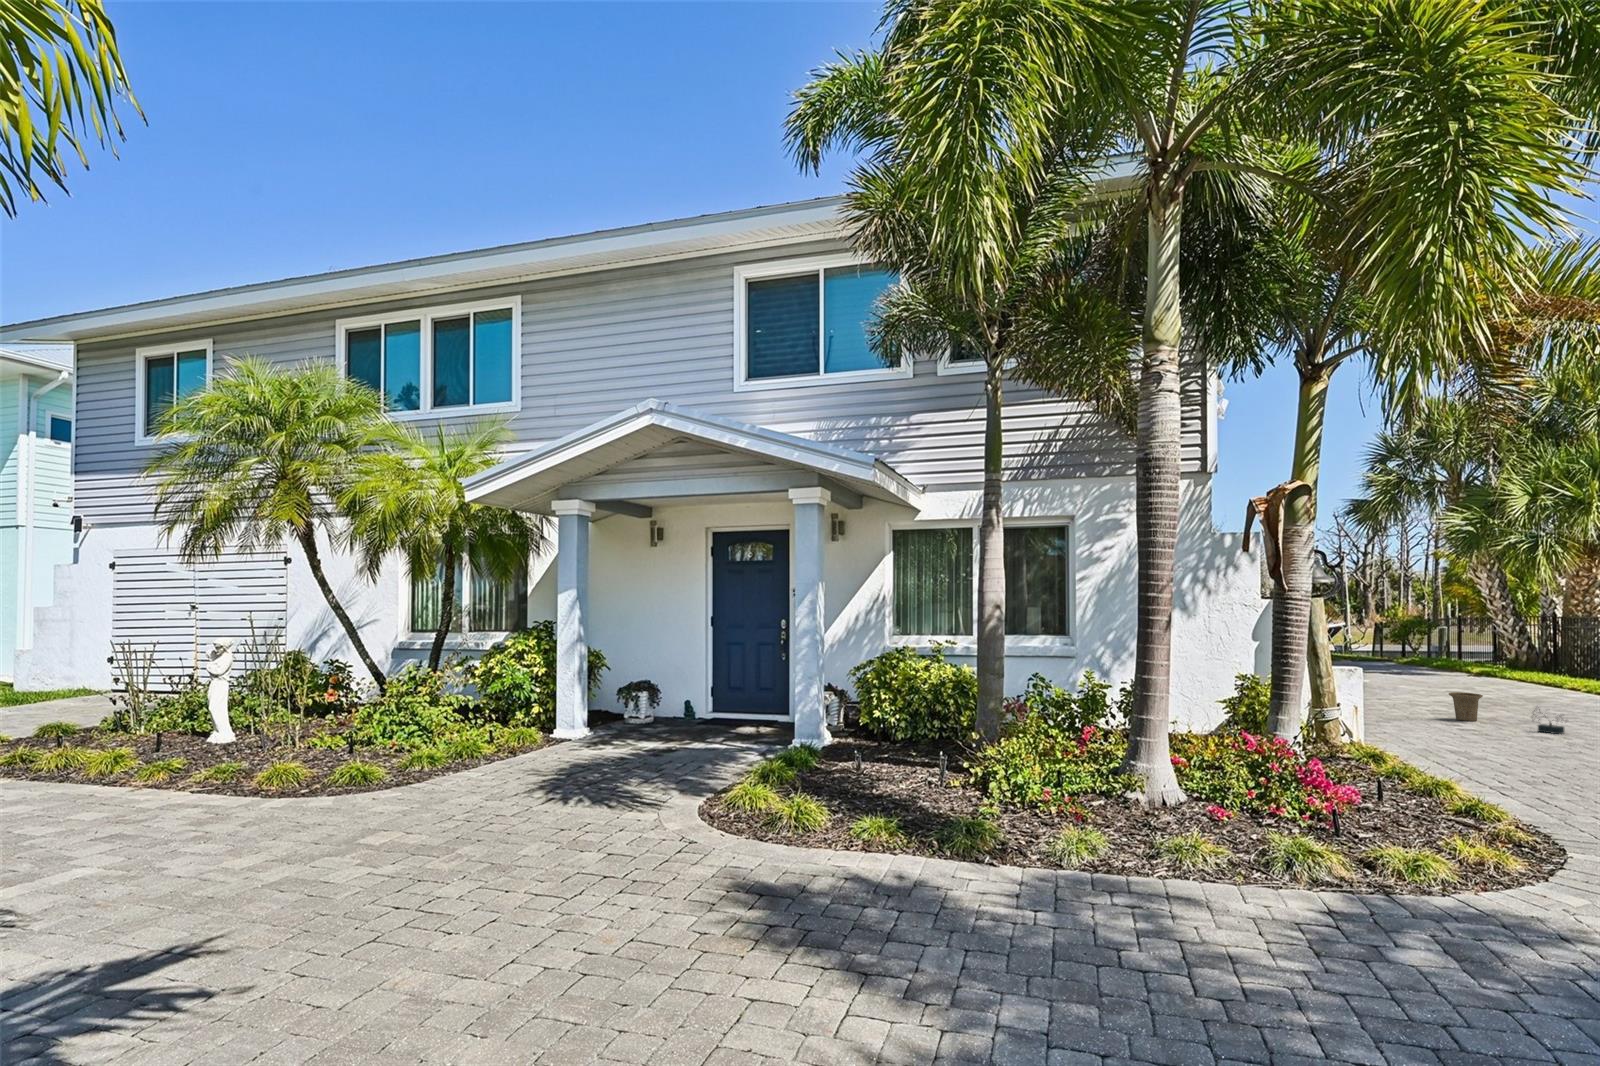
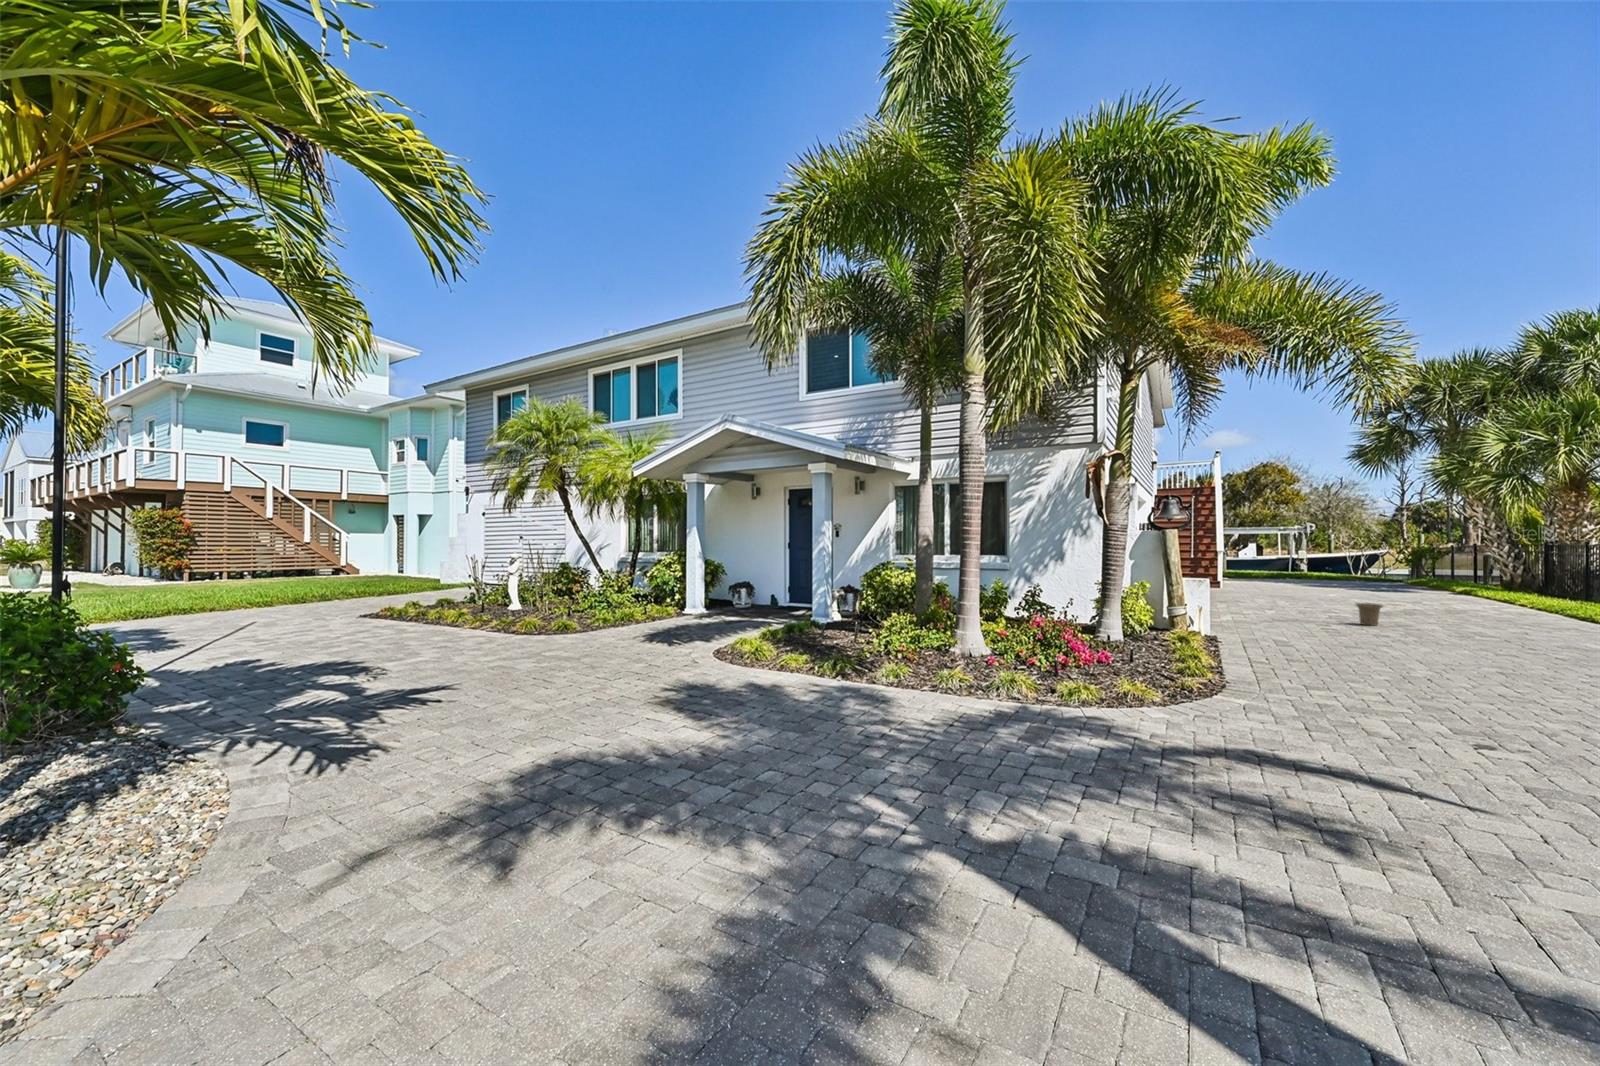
decorative plant: present [1532,706,1567,734] -> none [1410,614,1444,637]

